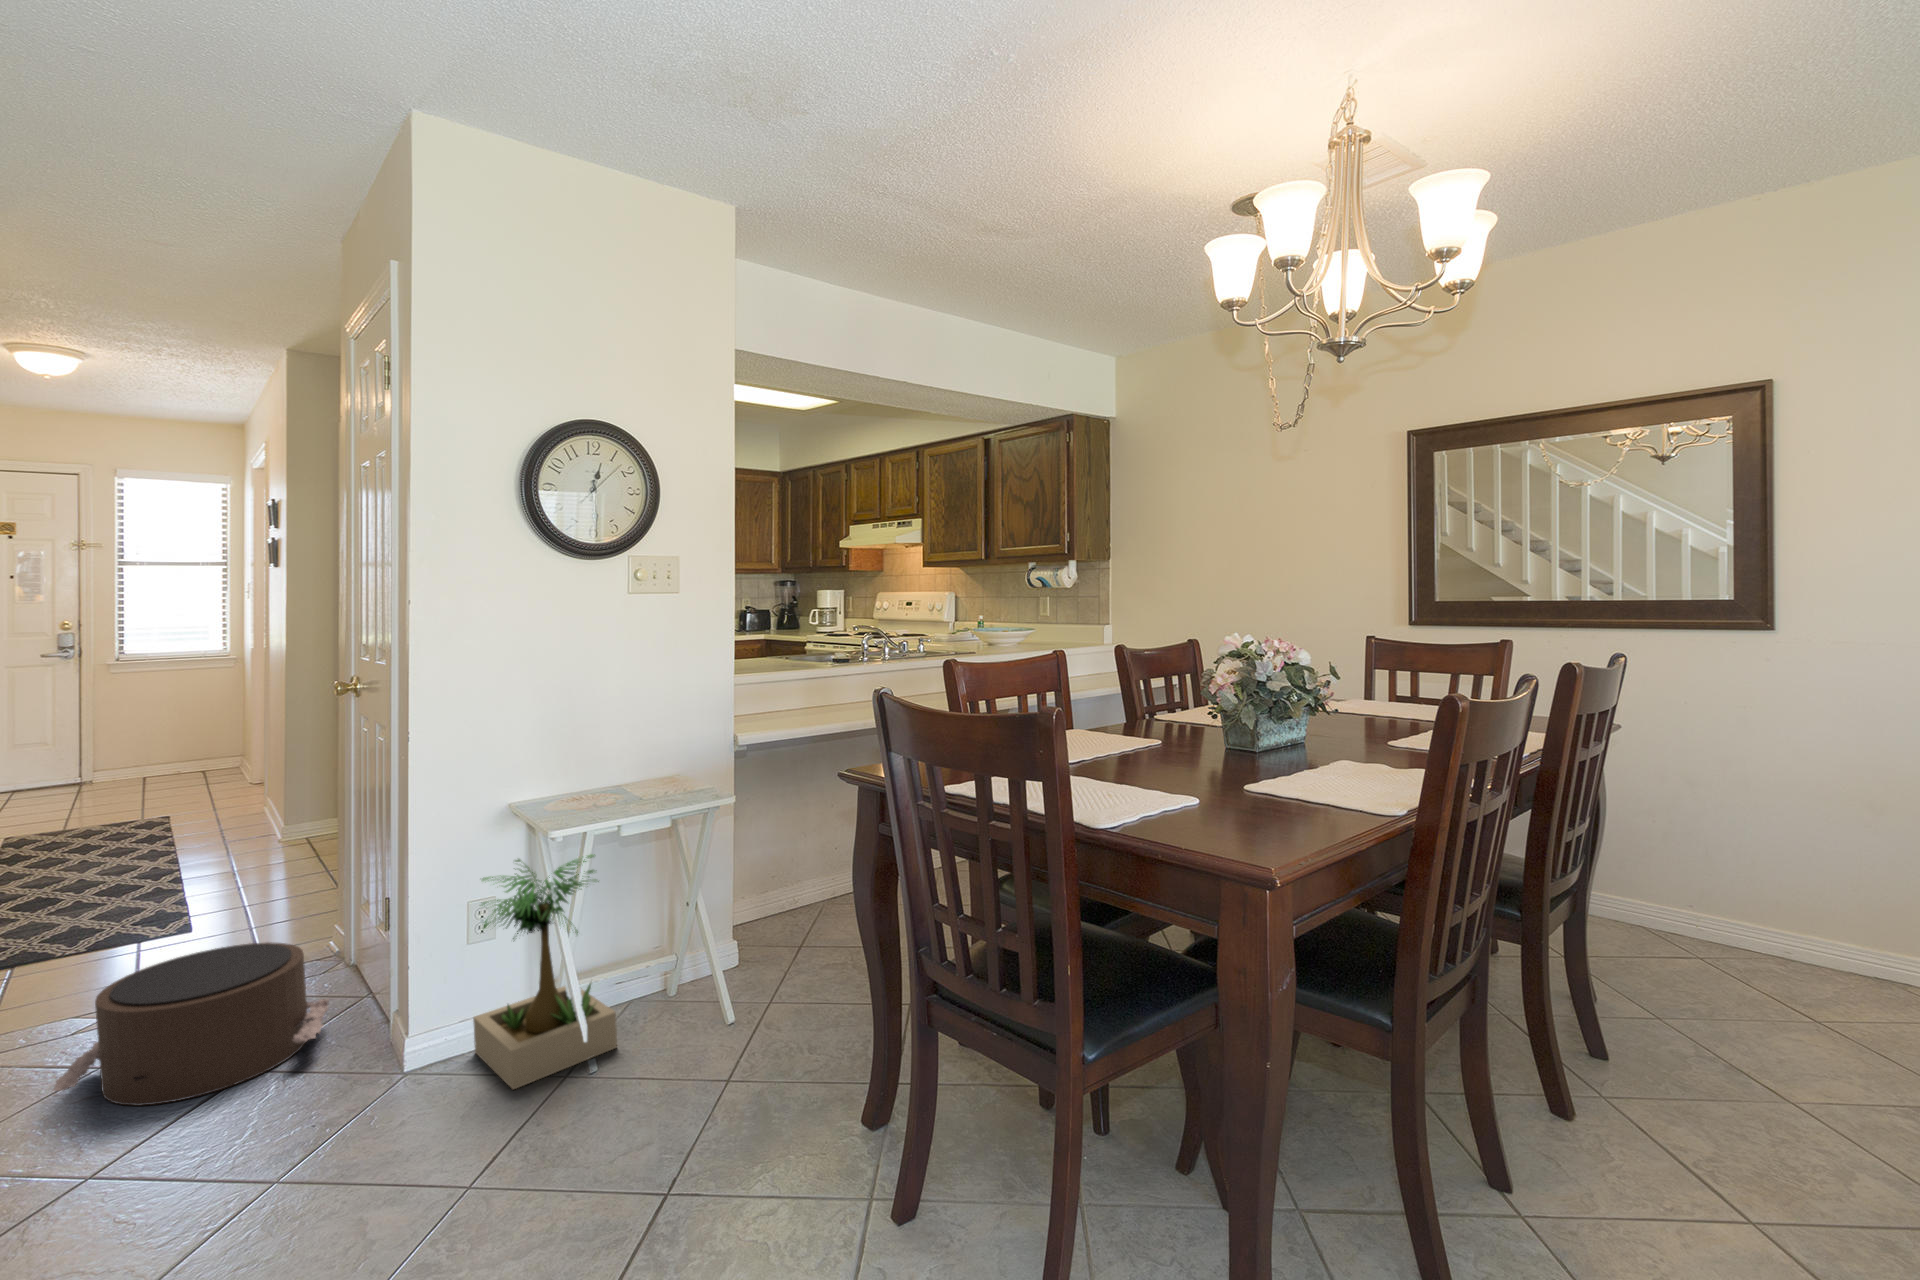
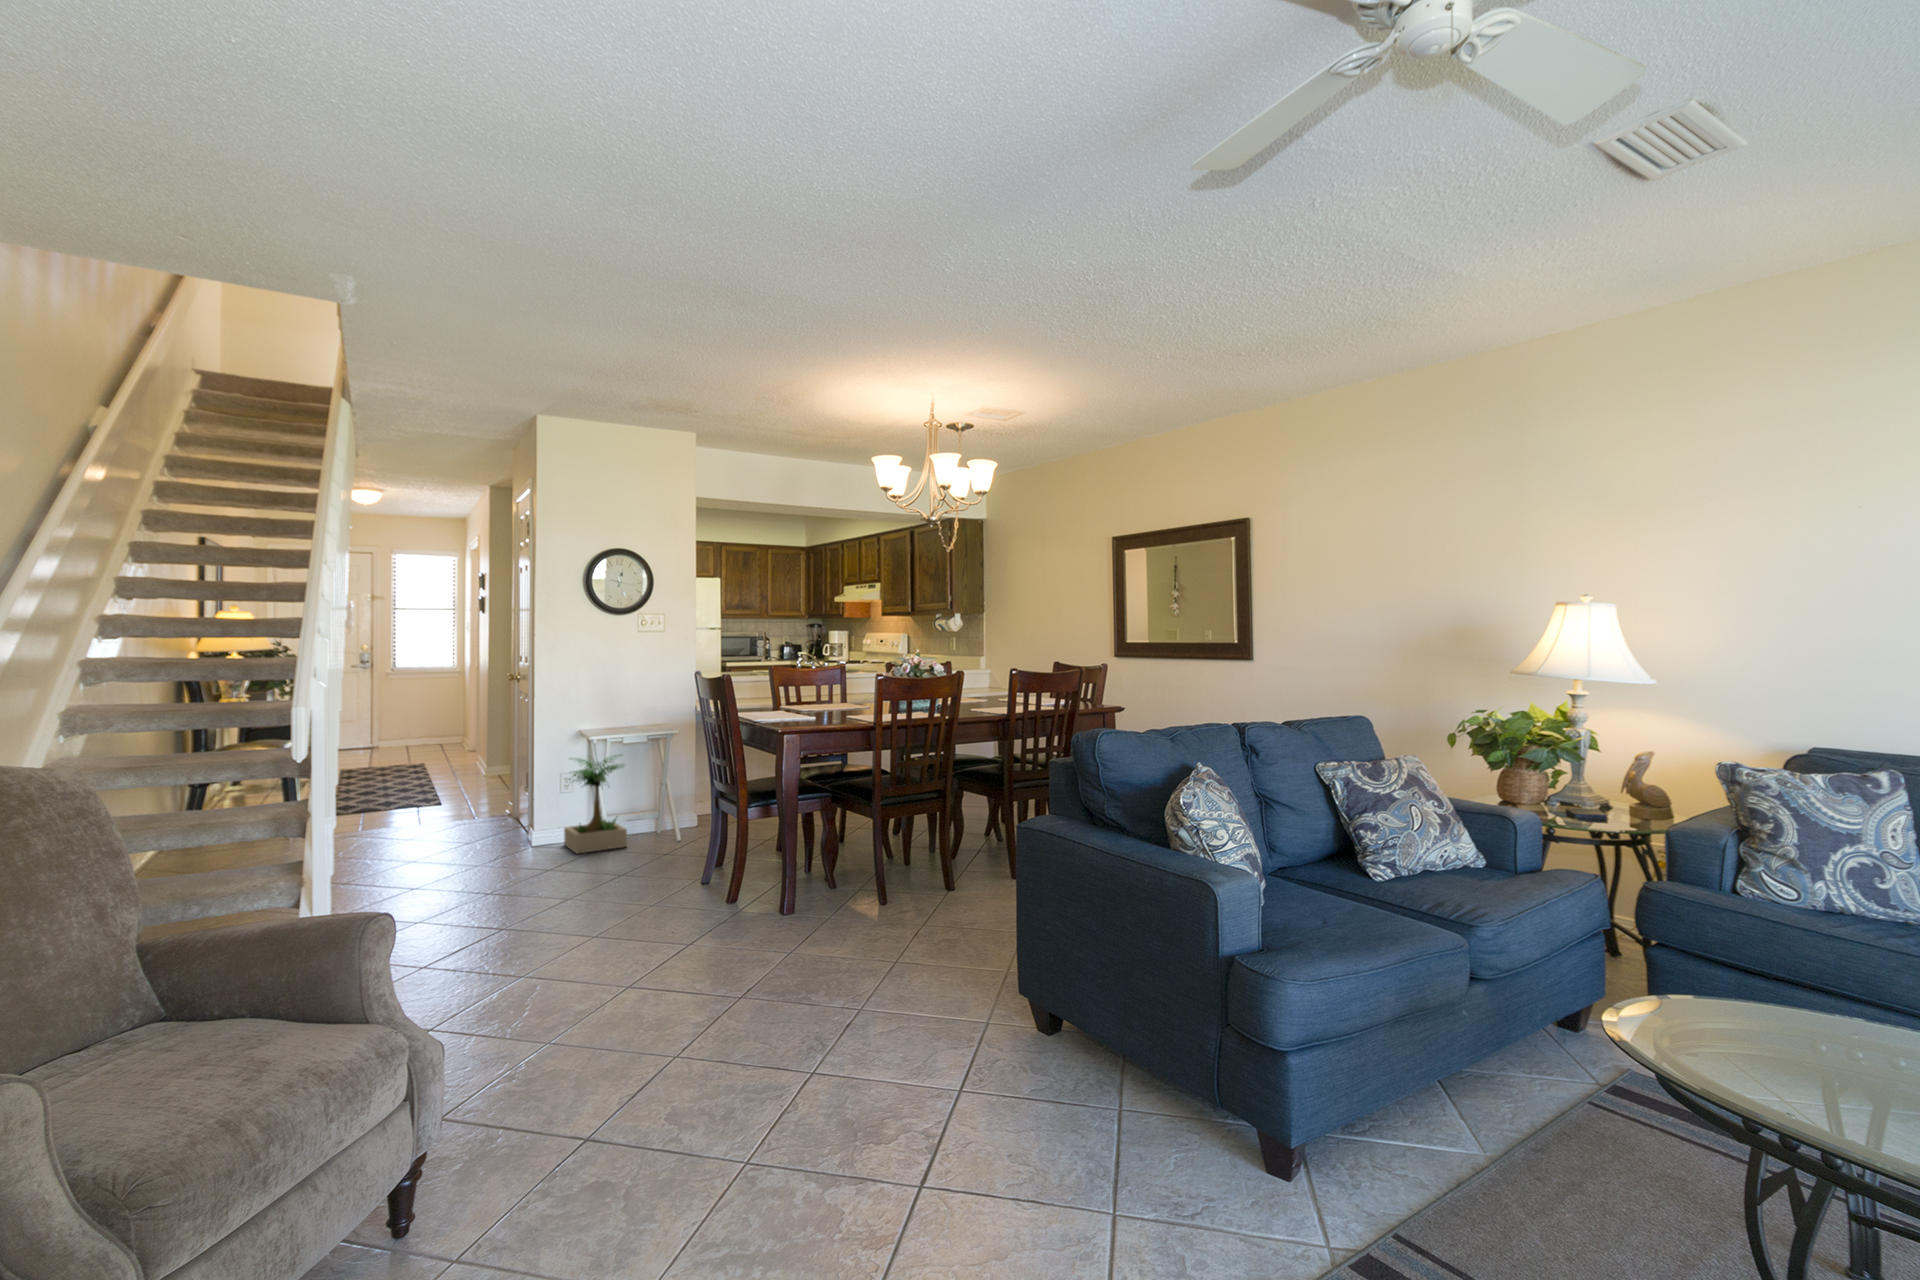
pouf: present [53,942,329,1106] -> none [395,794,504,849]

